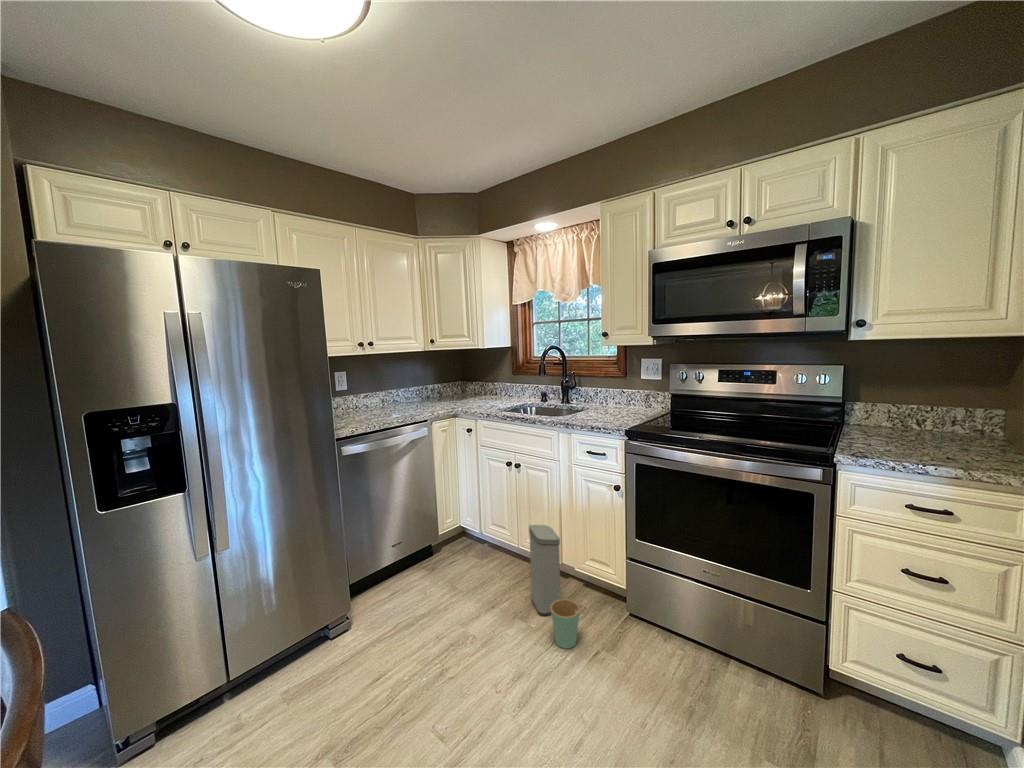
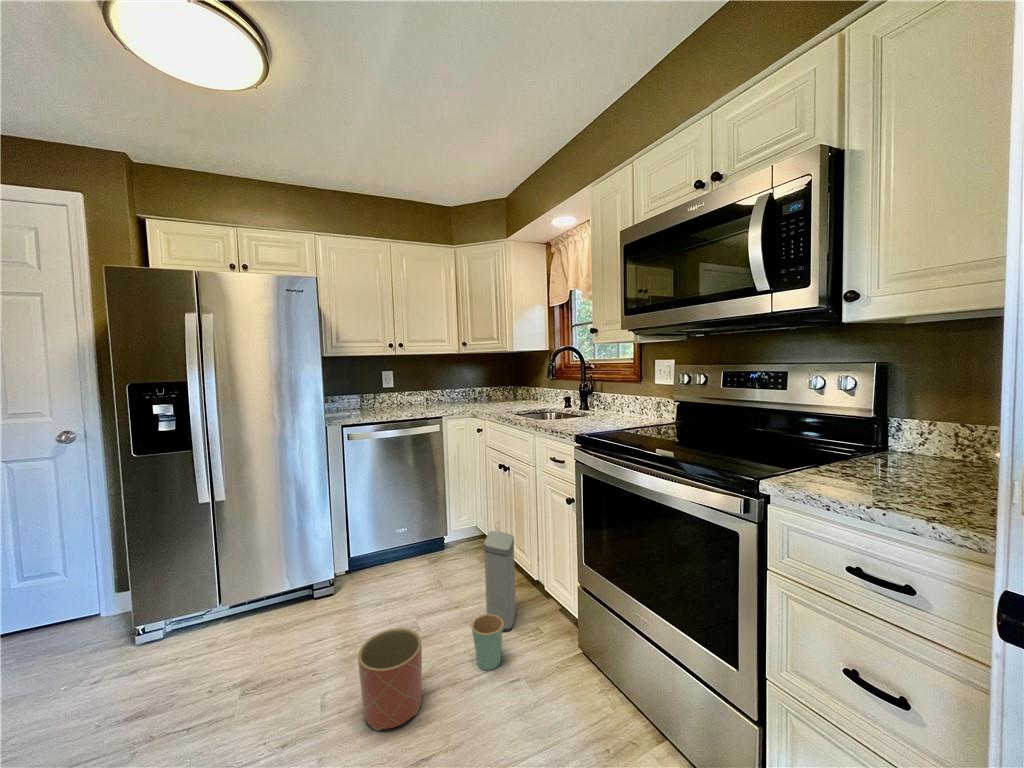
planter: none [488,631,547,730] -> present [358,628,422,731]

